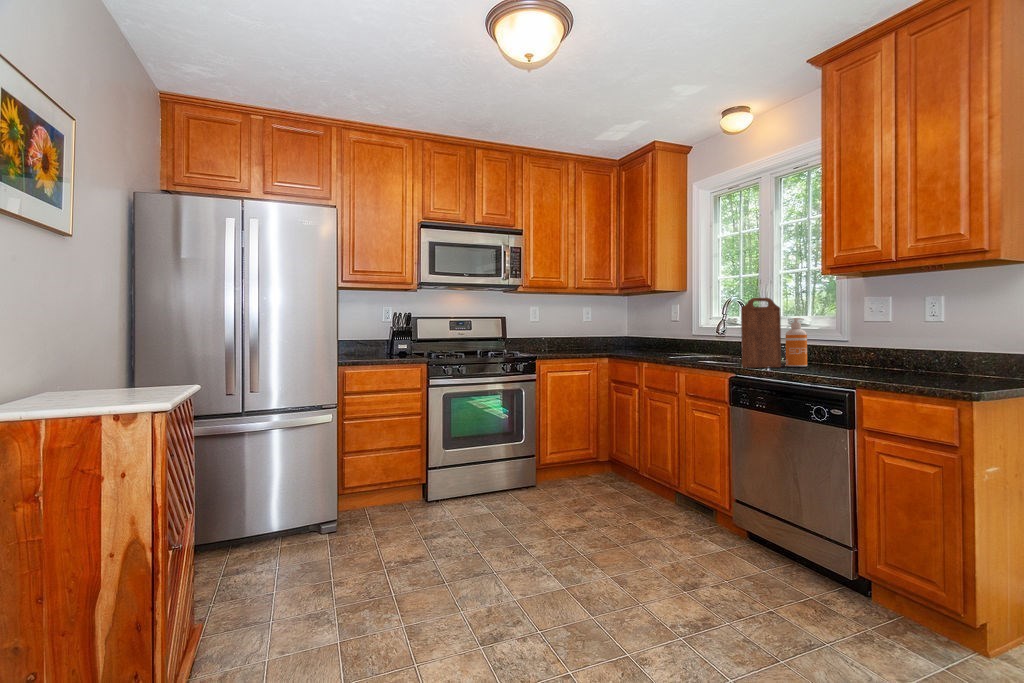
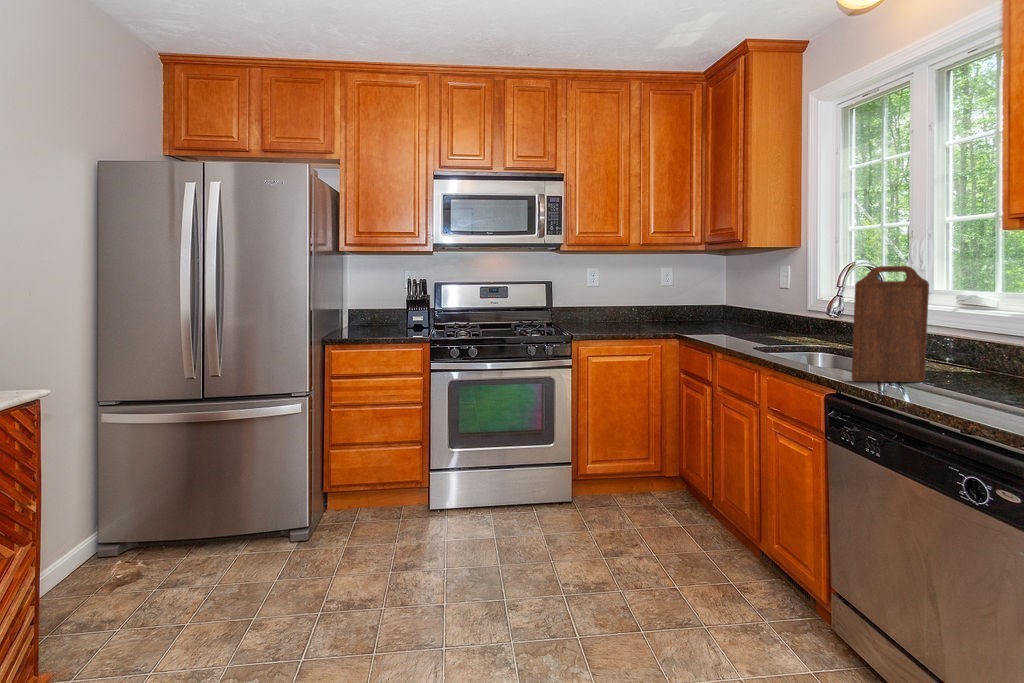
soap dispenser: present [786,318,807,366] -> none [937,298,980,380]

